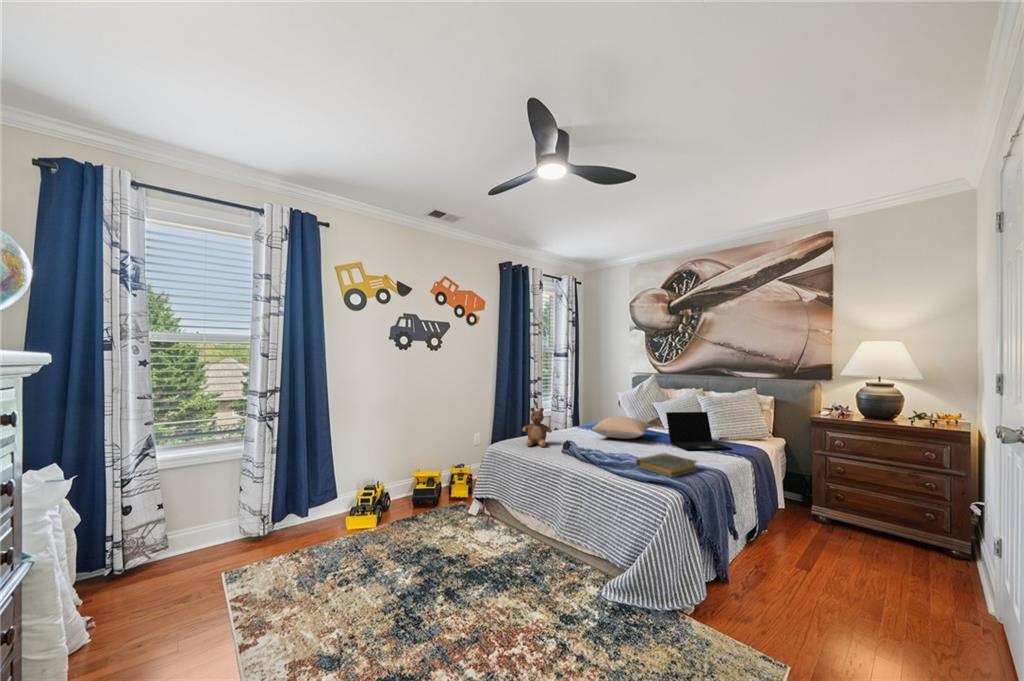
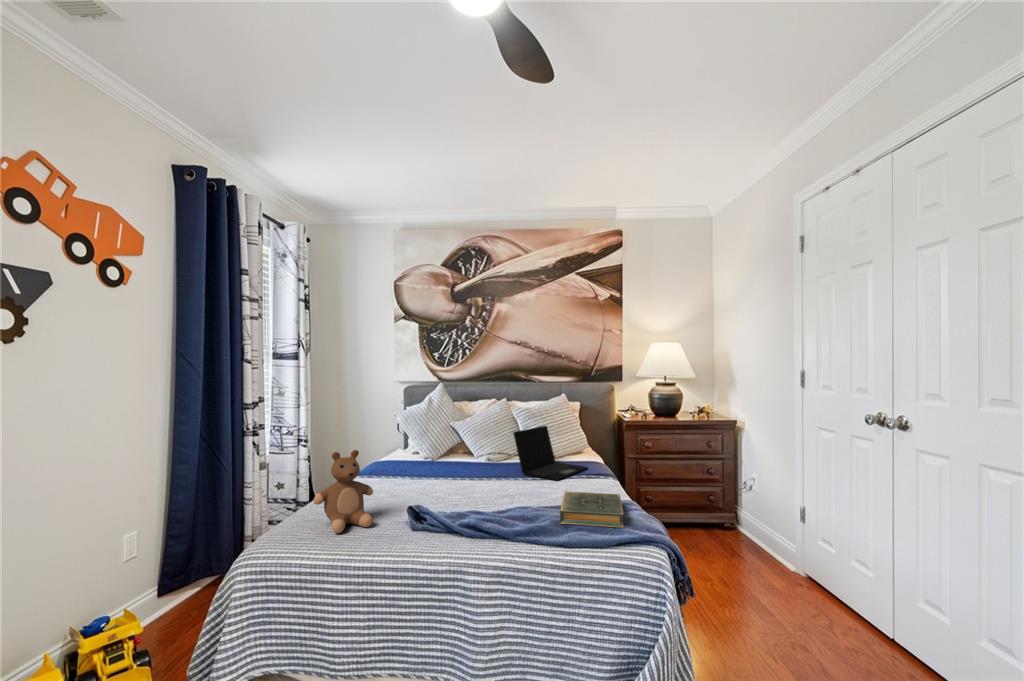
pillow: present [592,416,651,439] -> none [413,446,501,481]

